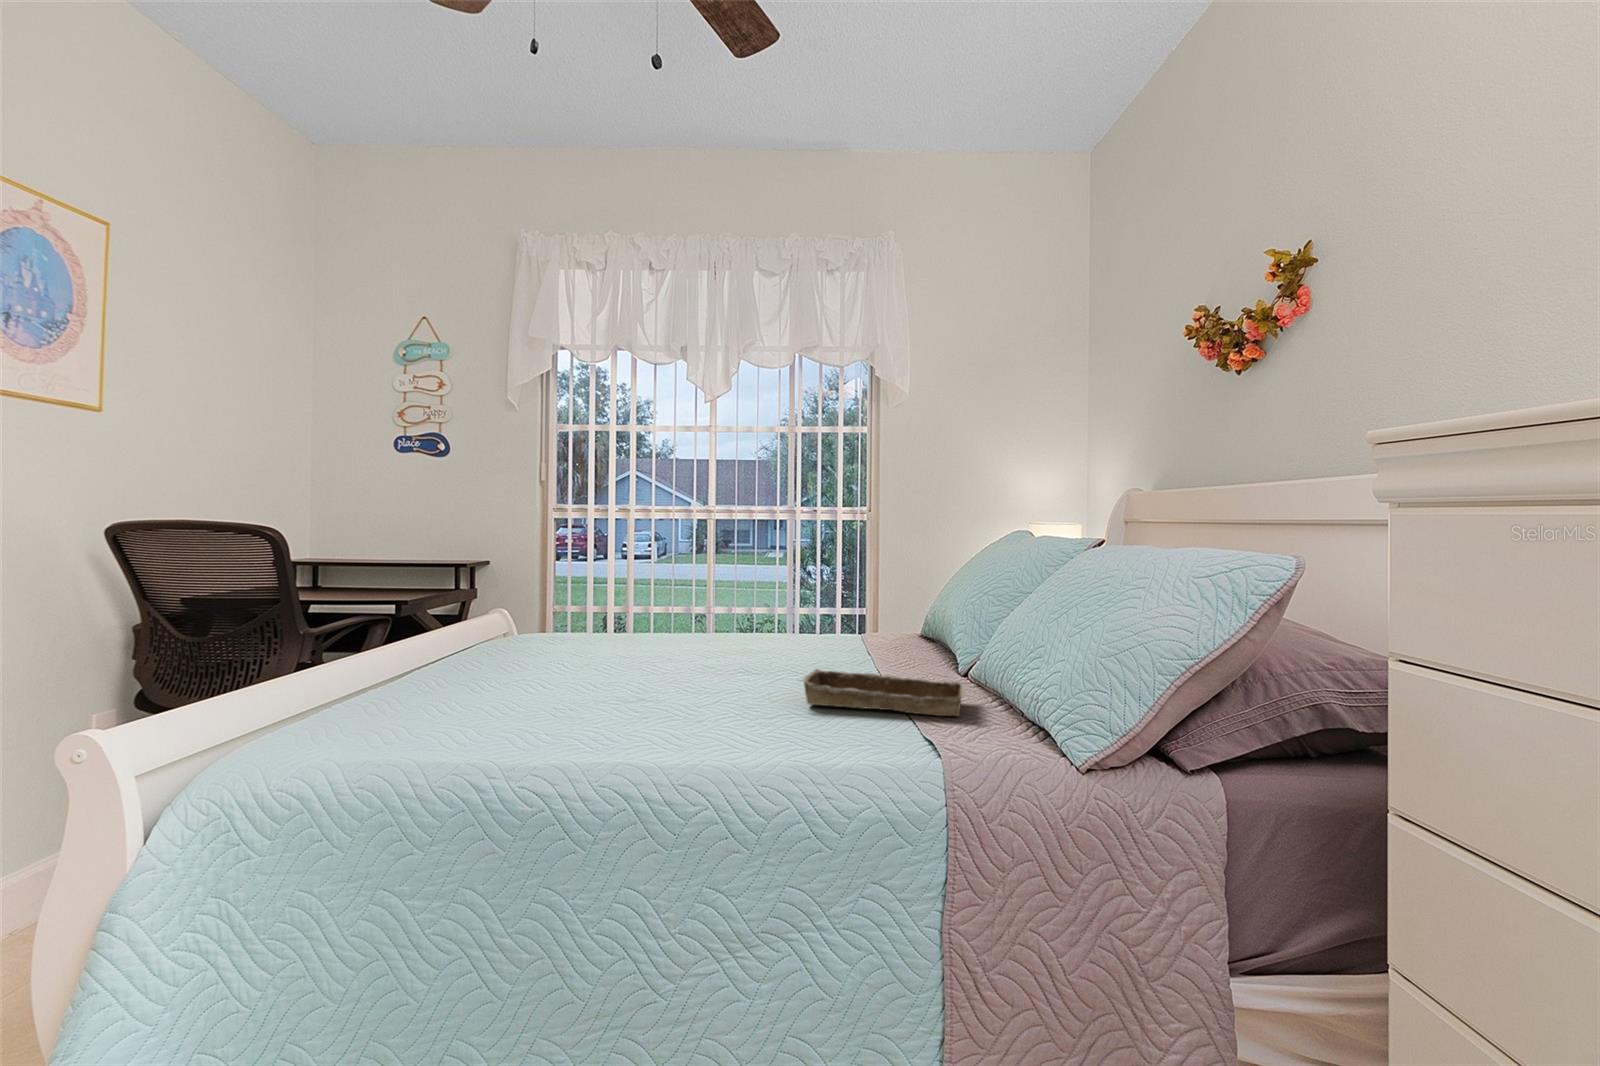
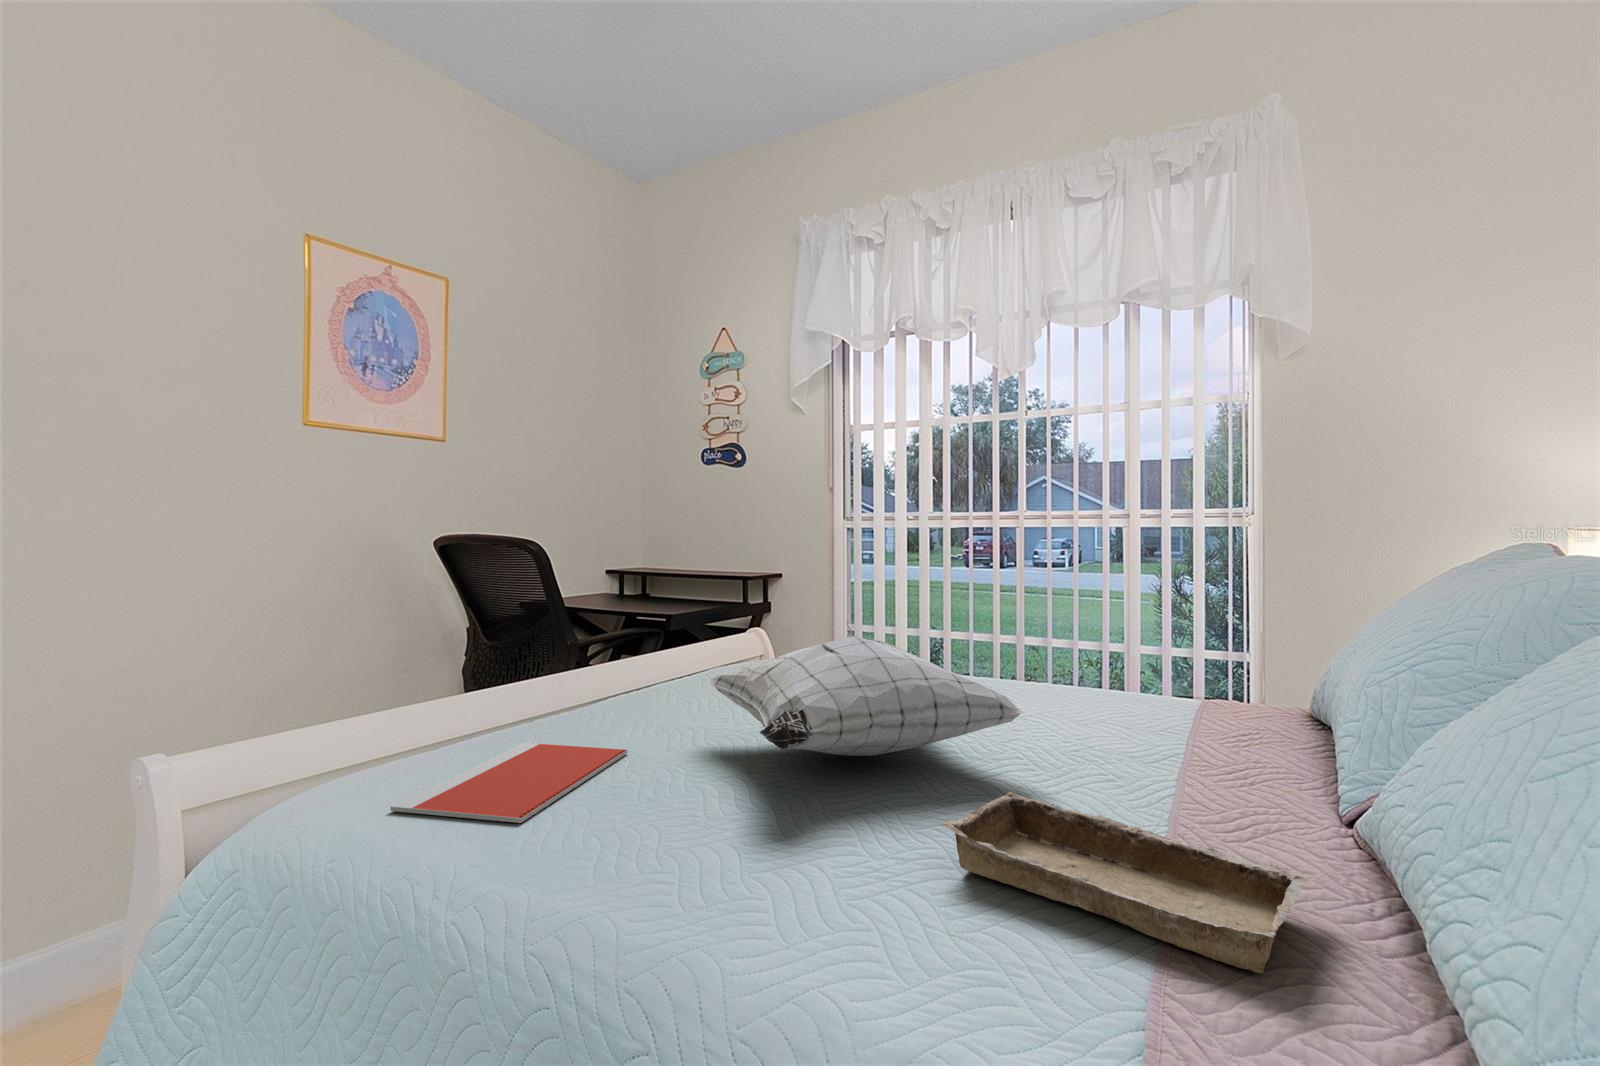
pillow: none [566,589,802,672] -> present [708,636,1024,756]
notebook: none [385,682,519,726] -> present [391,743,628,823]

